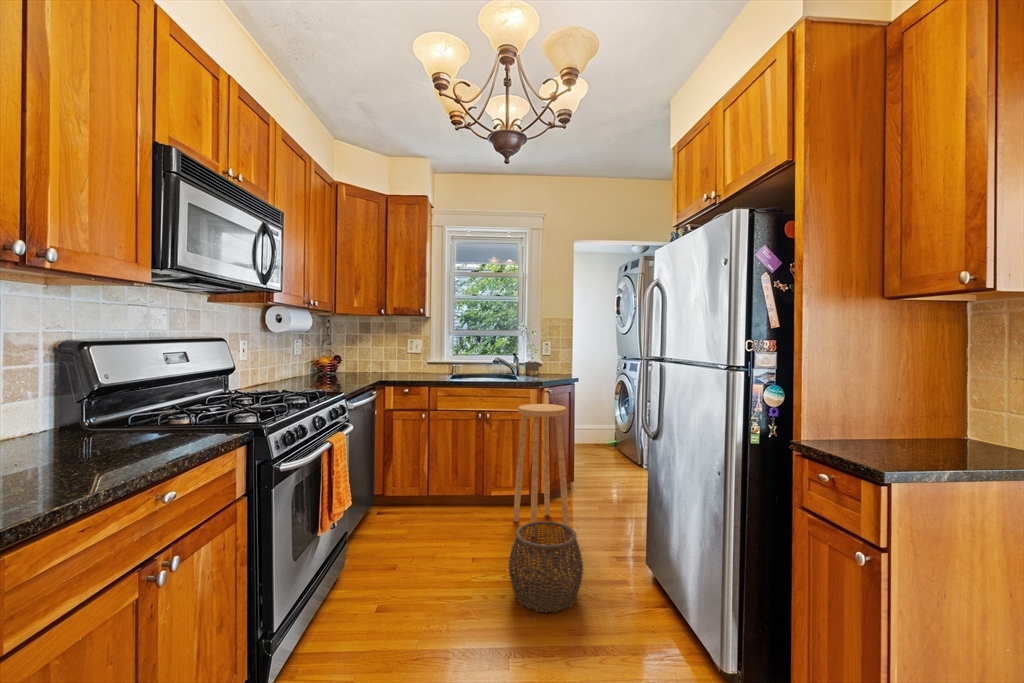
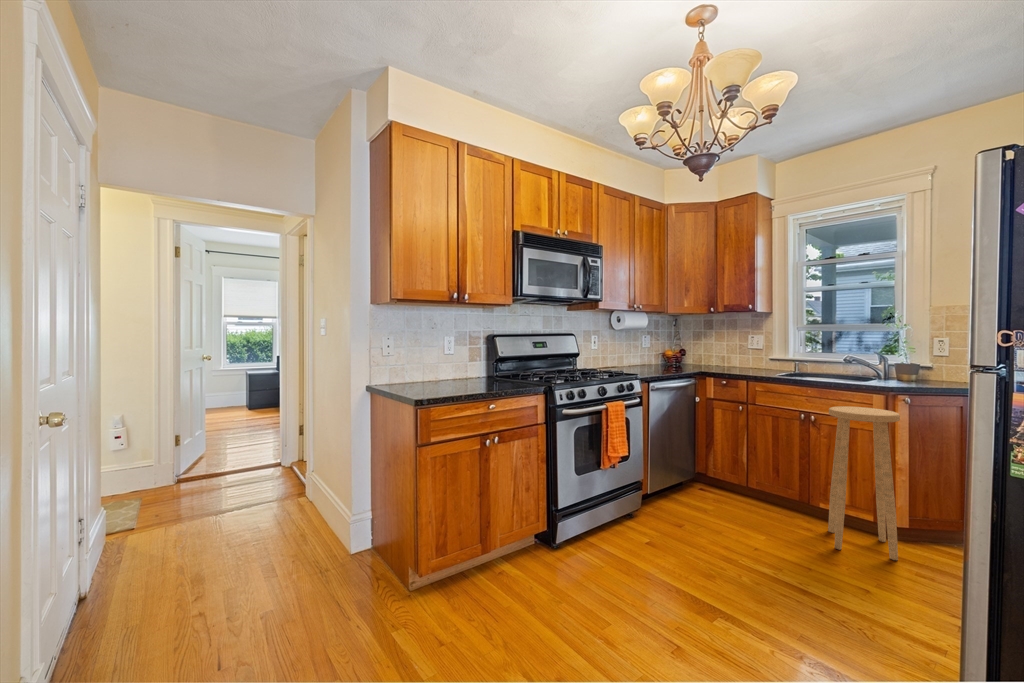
woven basket: present [508,521,583,612] -> none [747,515,838,609]

